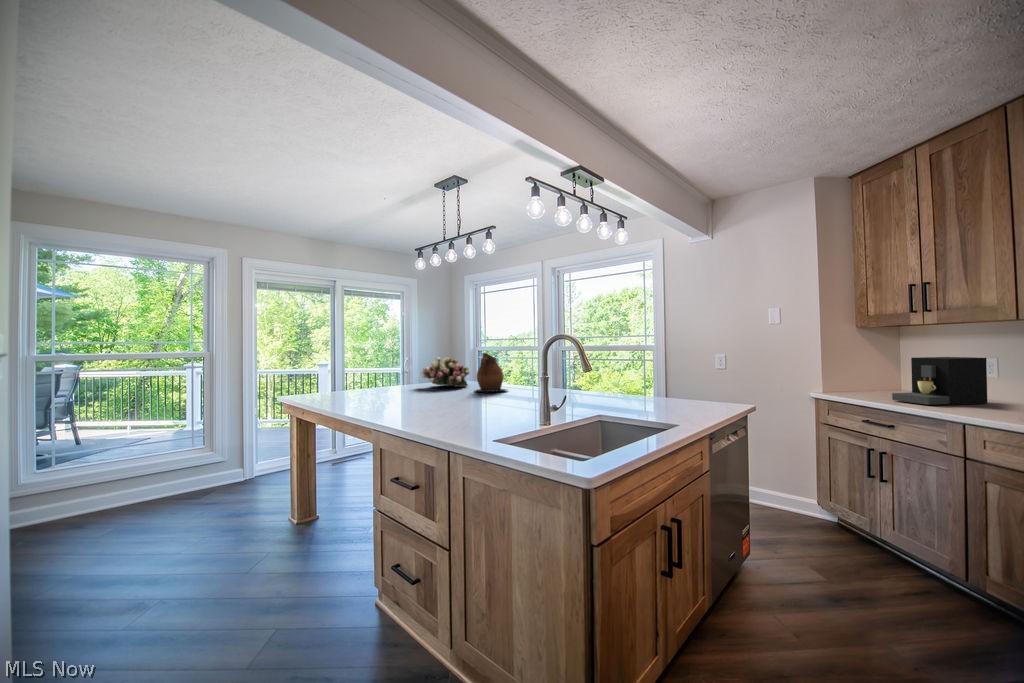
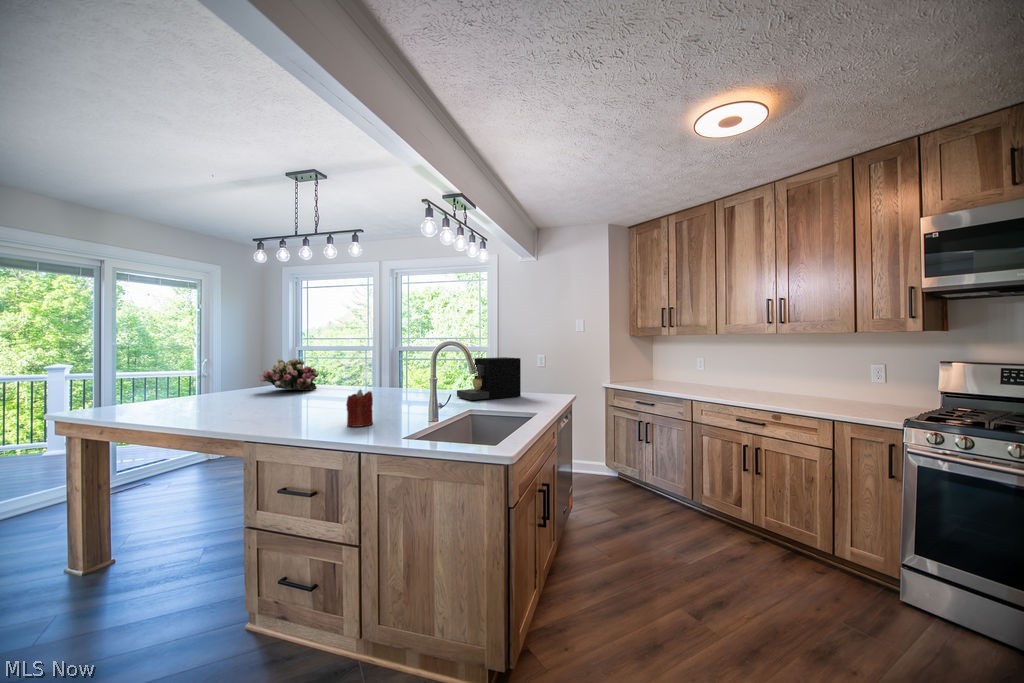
ceramic pitcher: present [476,353,507,392] -> none [329,355,368,394]
coffee maker: present [892,357,988,405] -> present [457,357,521,400]
candle: none [454,387,479,425] -> present [346,389,373,427]

